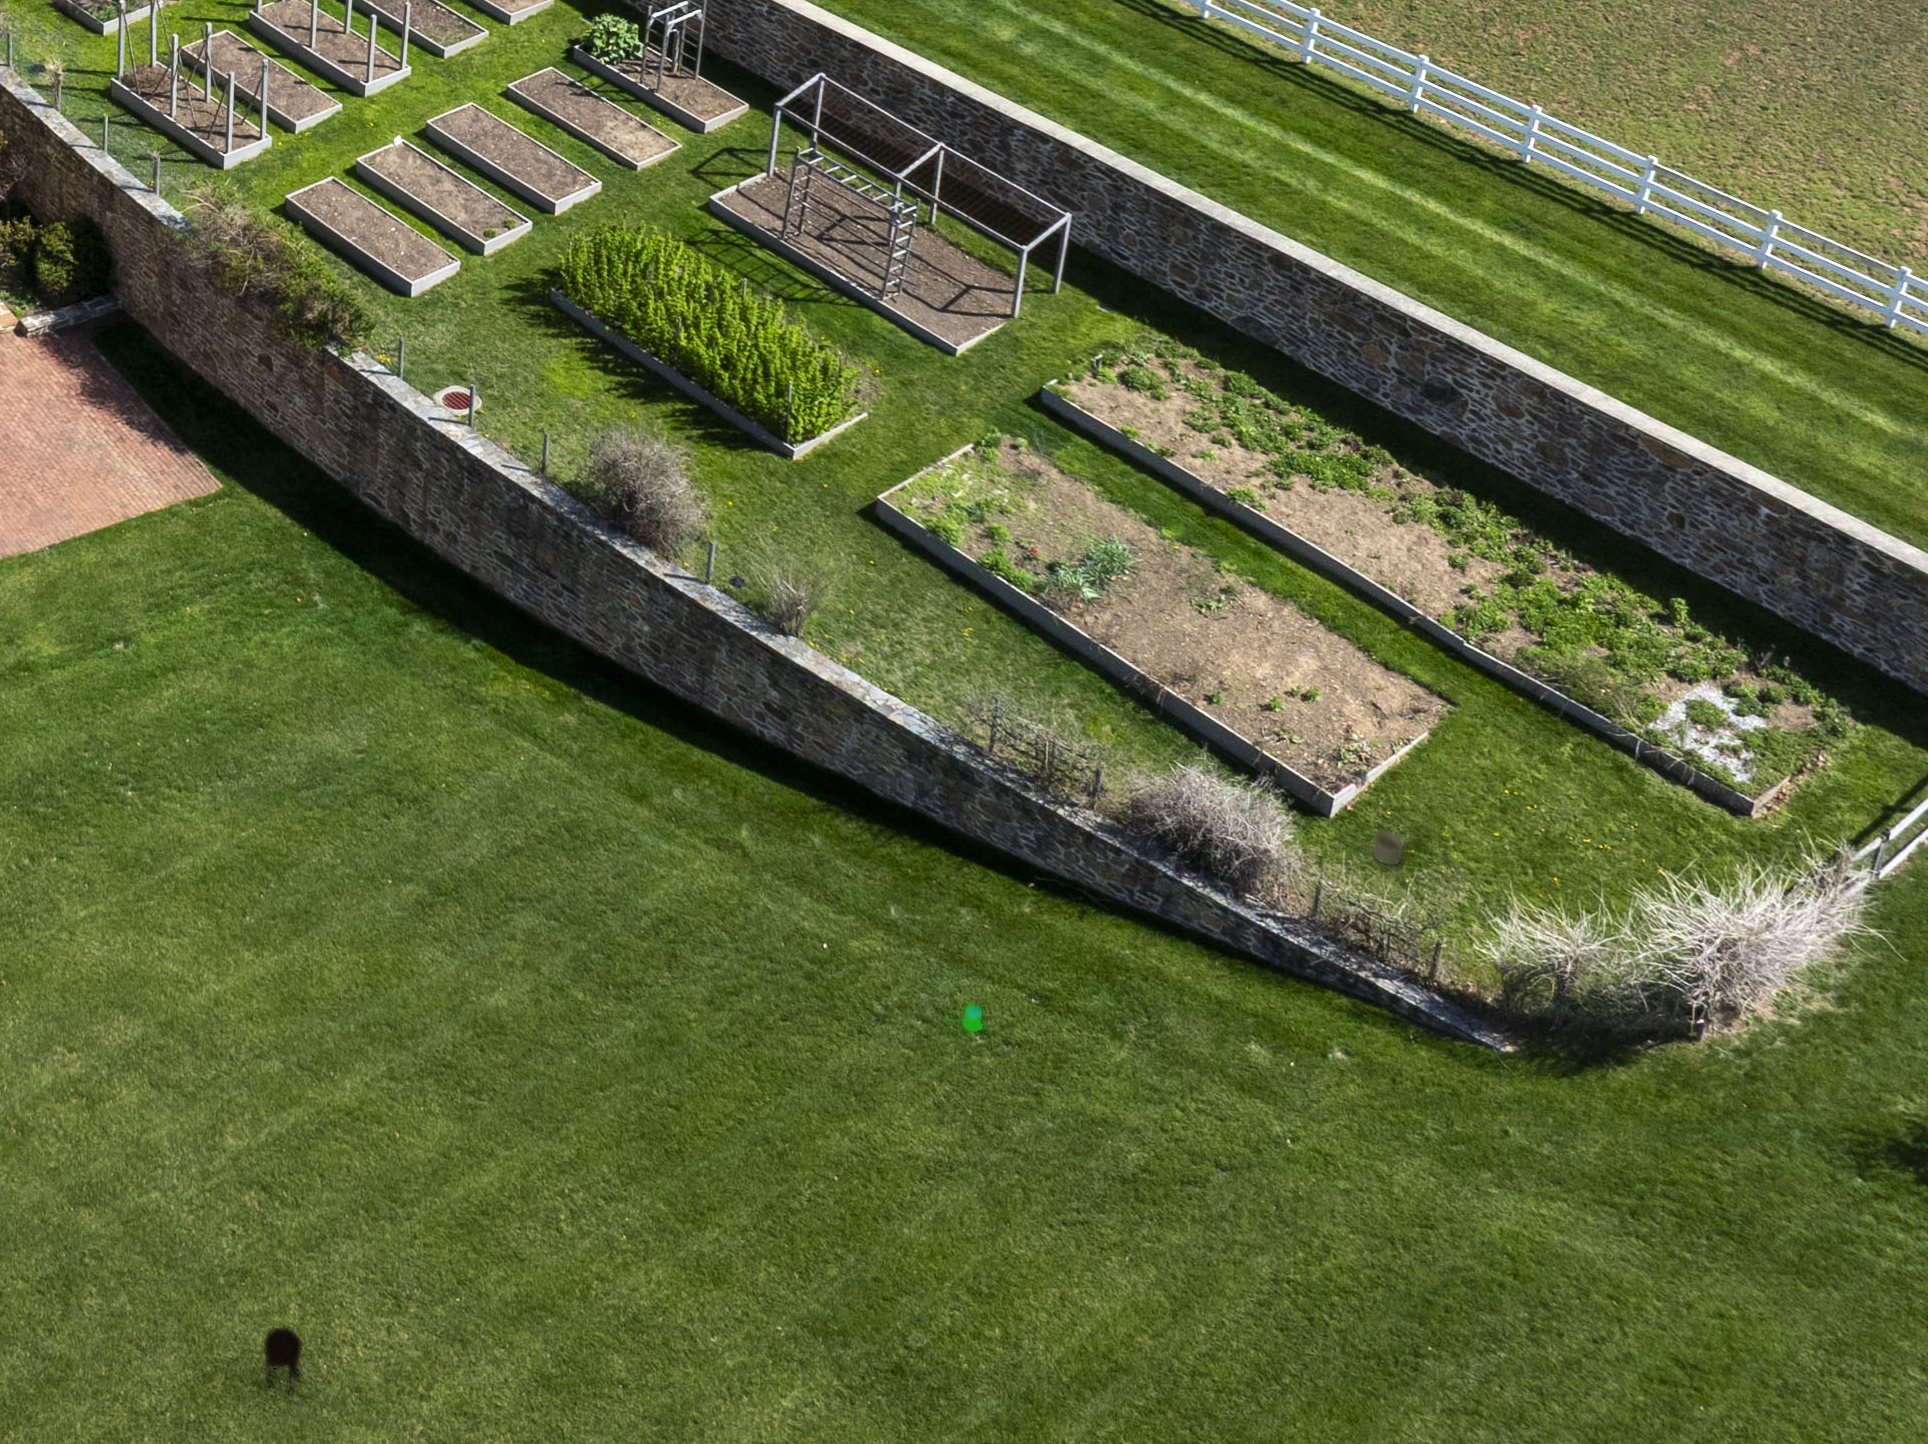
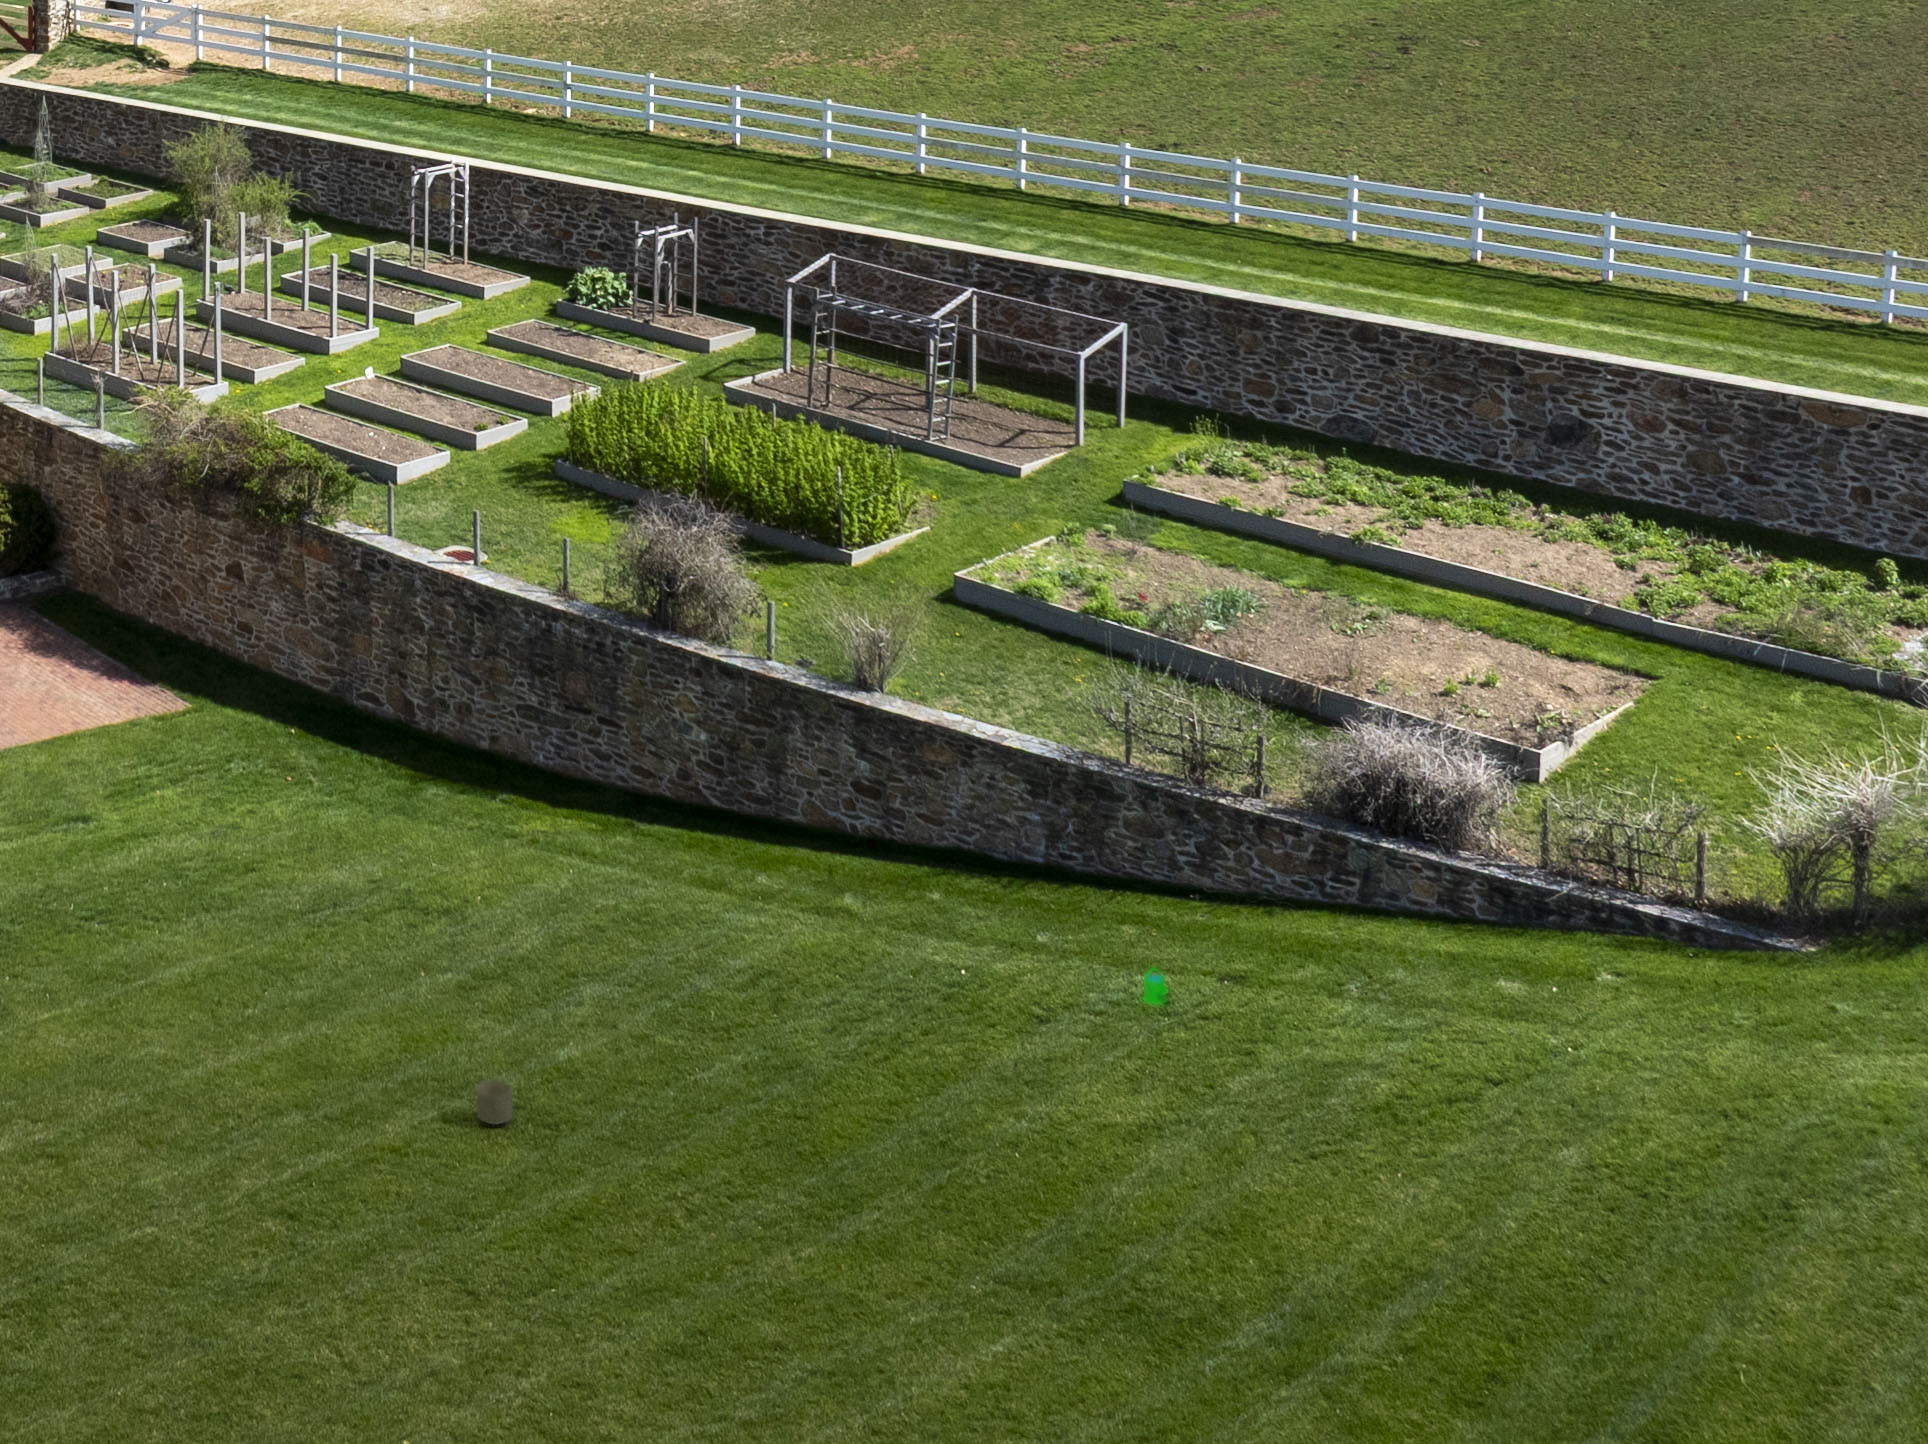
planter: present [1373,831,1404,865] -> present [476,1080,513,1125]
side table: present [264,1328,302,1393] -> none [277,1237,329,1332]

